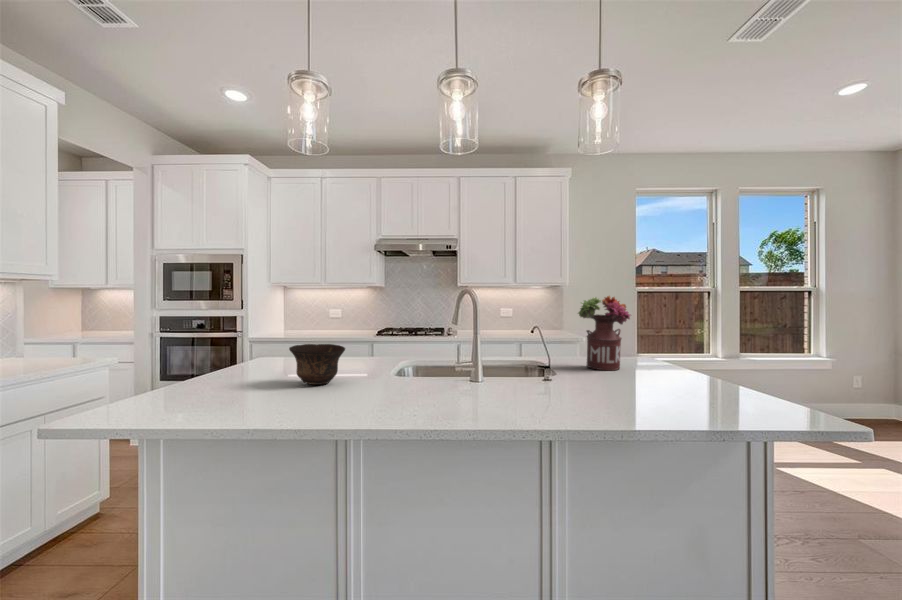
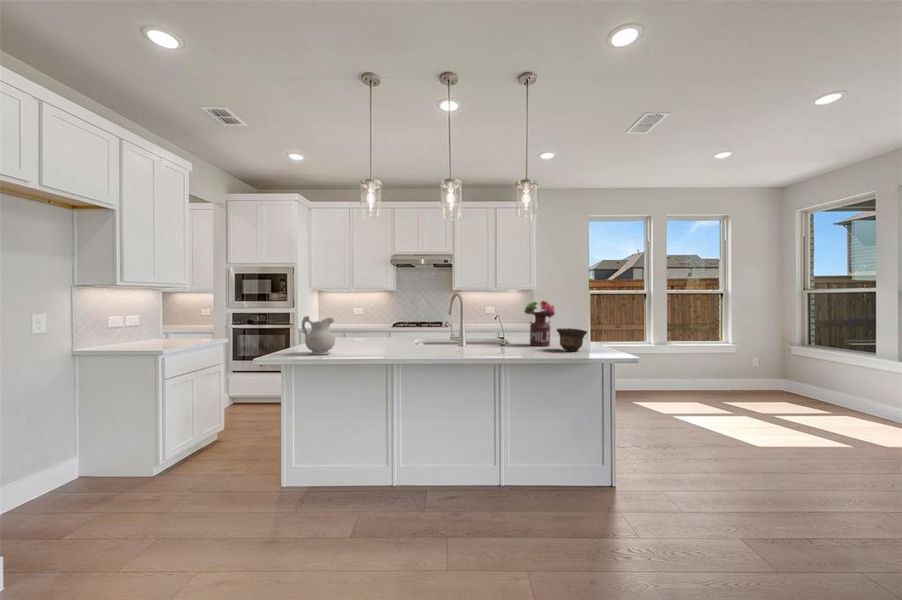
ceramic pitcher: none [196,323,257,393] -> present [302,316,335,355]
bowl: present [289,344,345,385] -> present [557,328,587,351]

